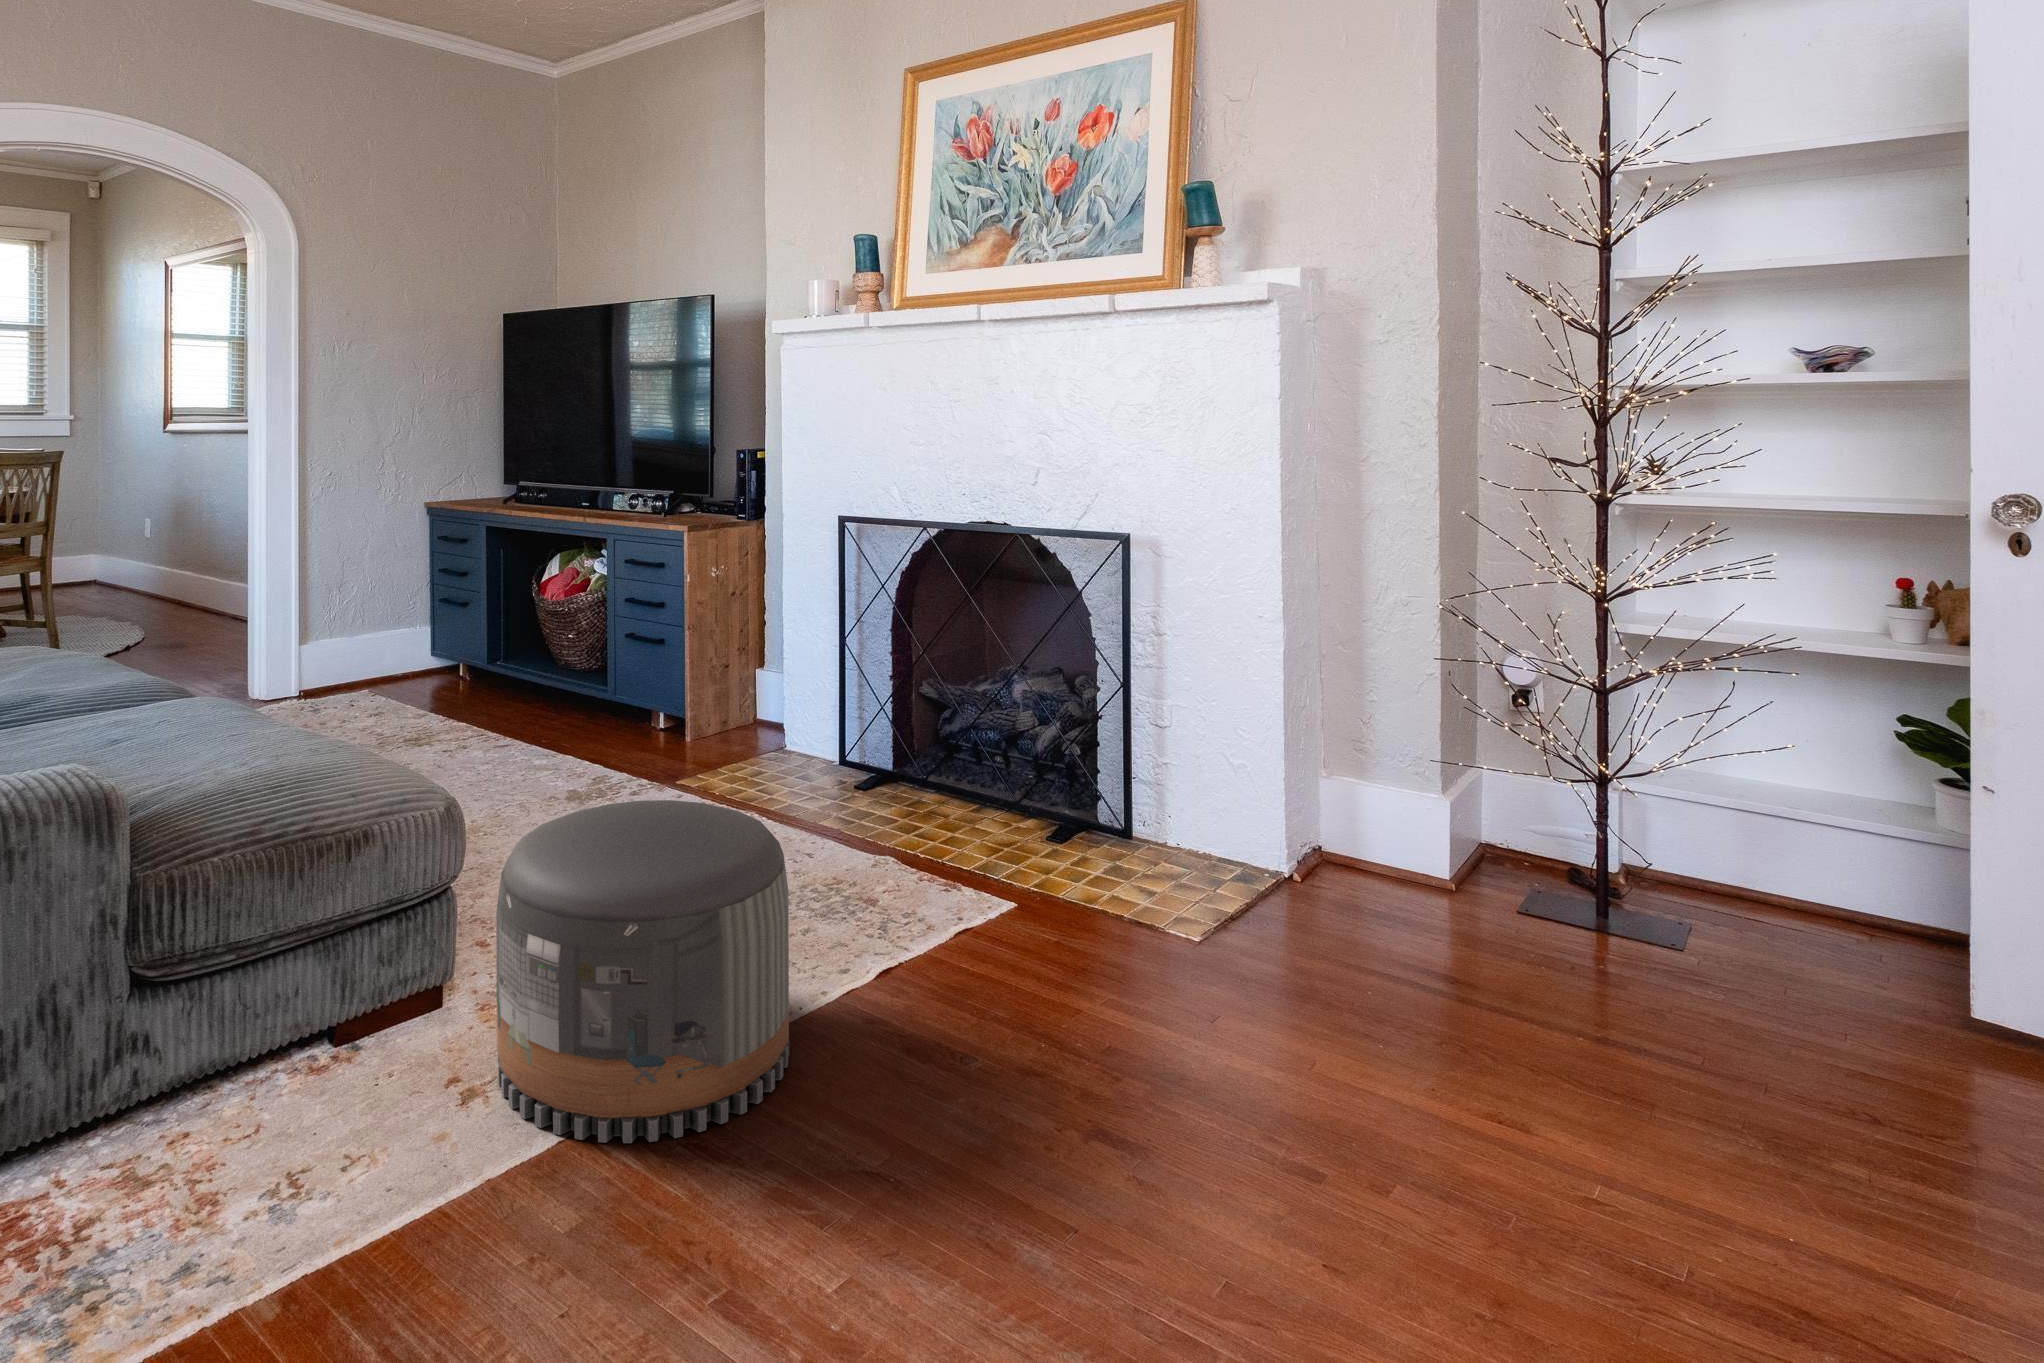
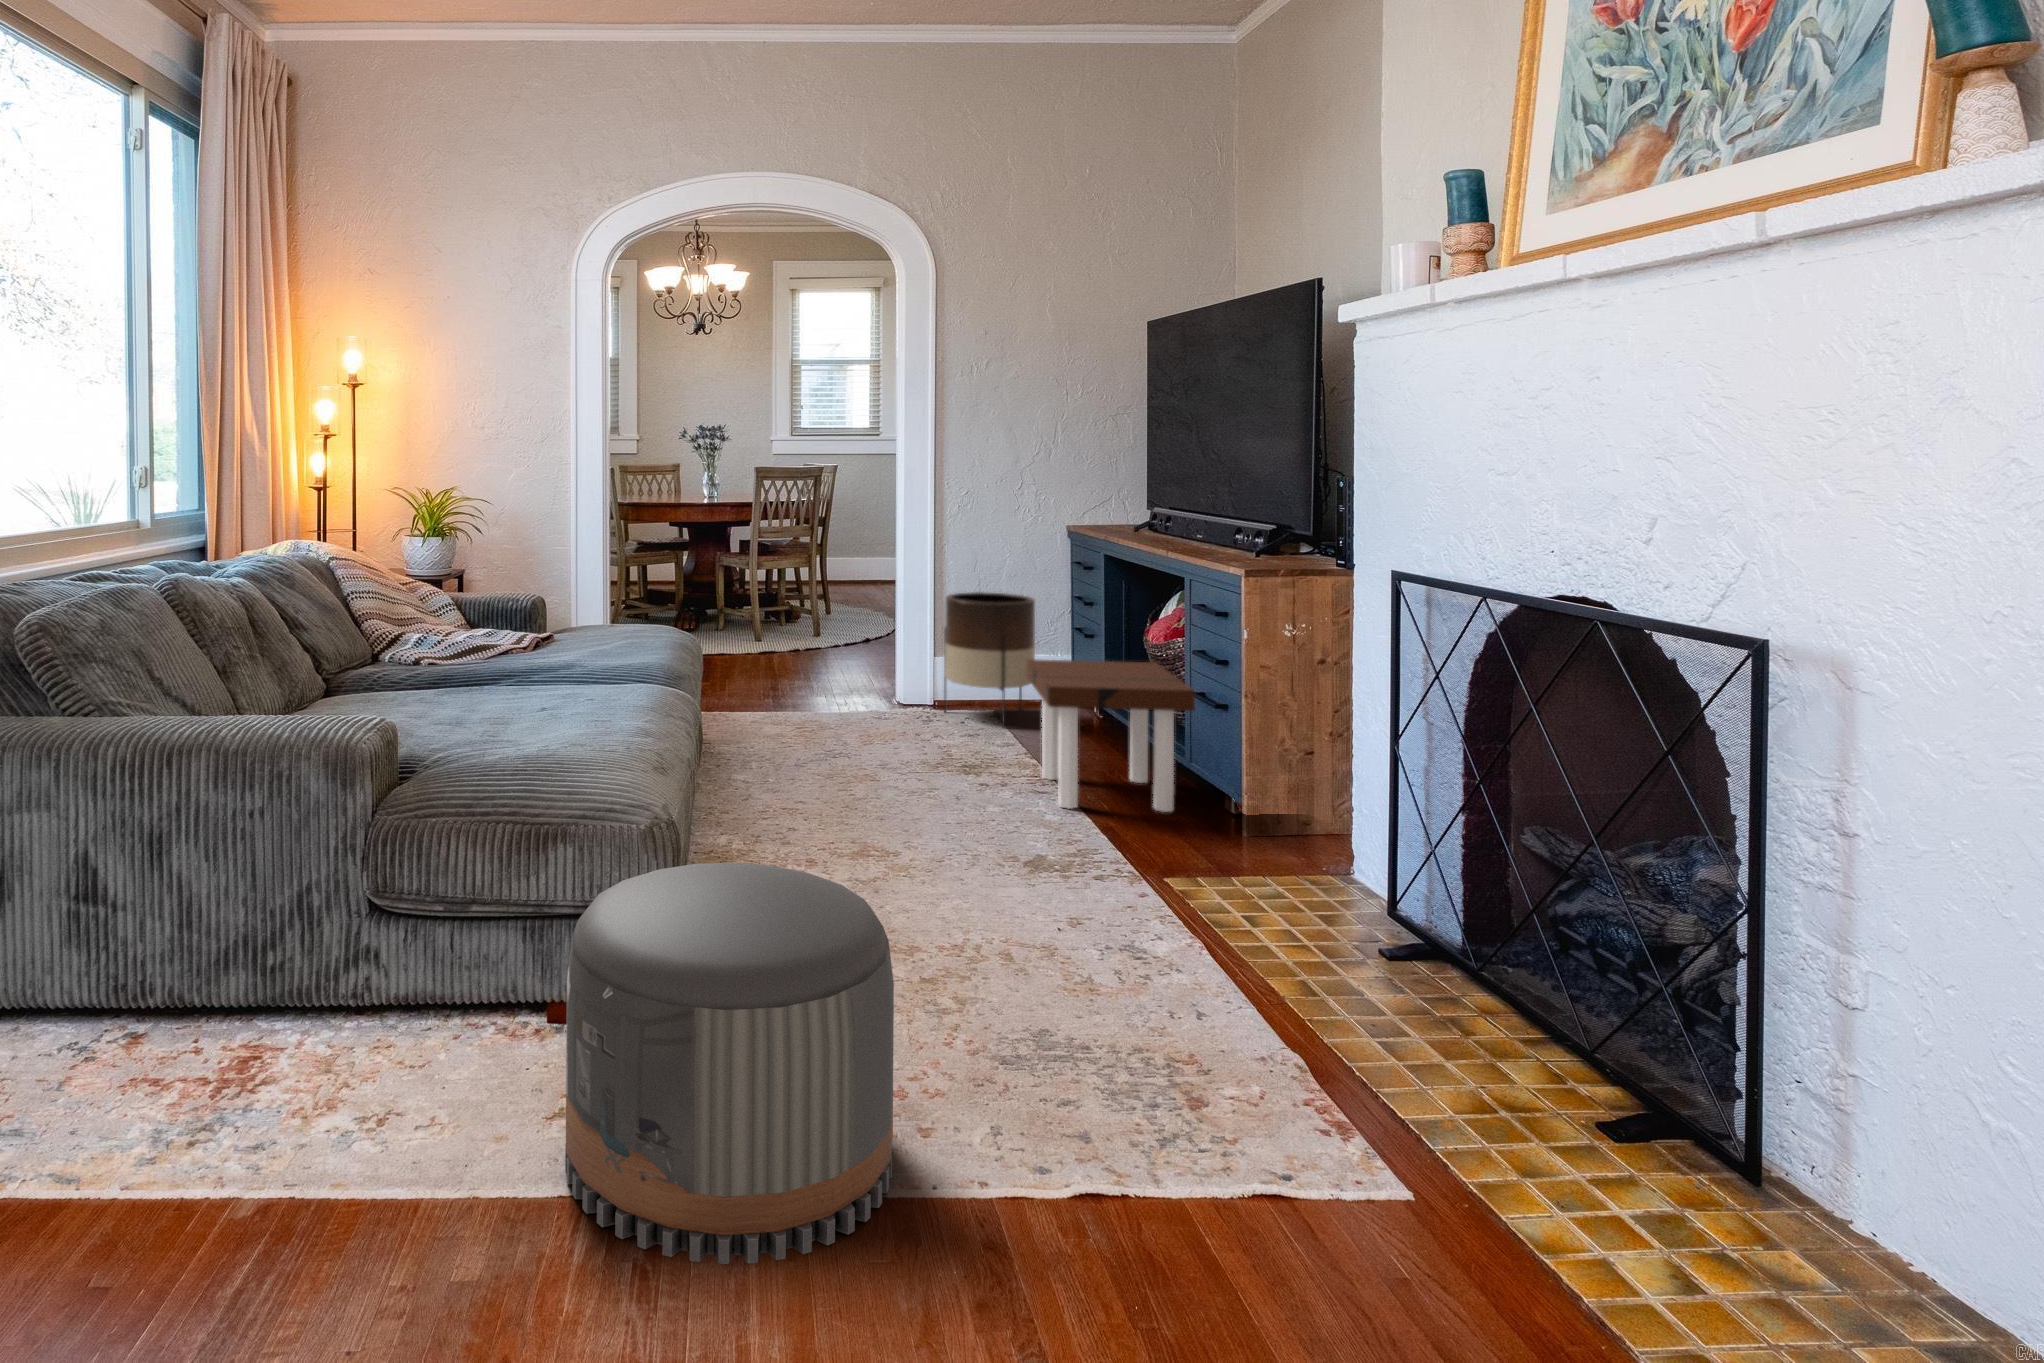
planter: none [319,572,412,698] -> present [944,592,1035,724]
side table: none [461,612,628,747] -> present [1026,659,1195,812]

